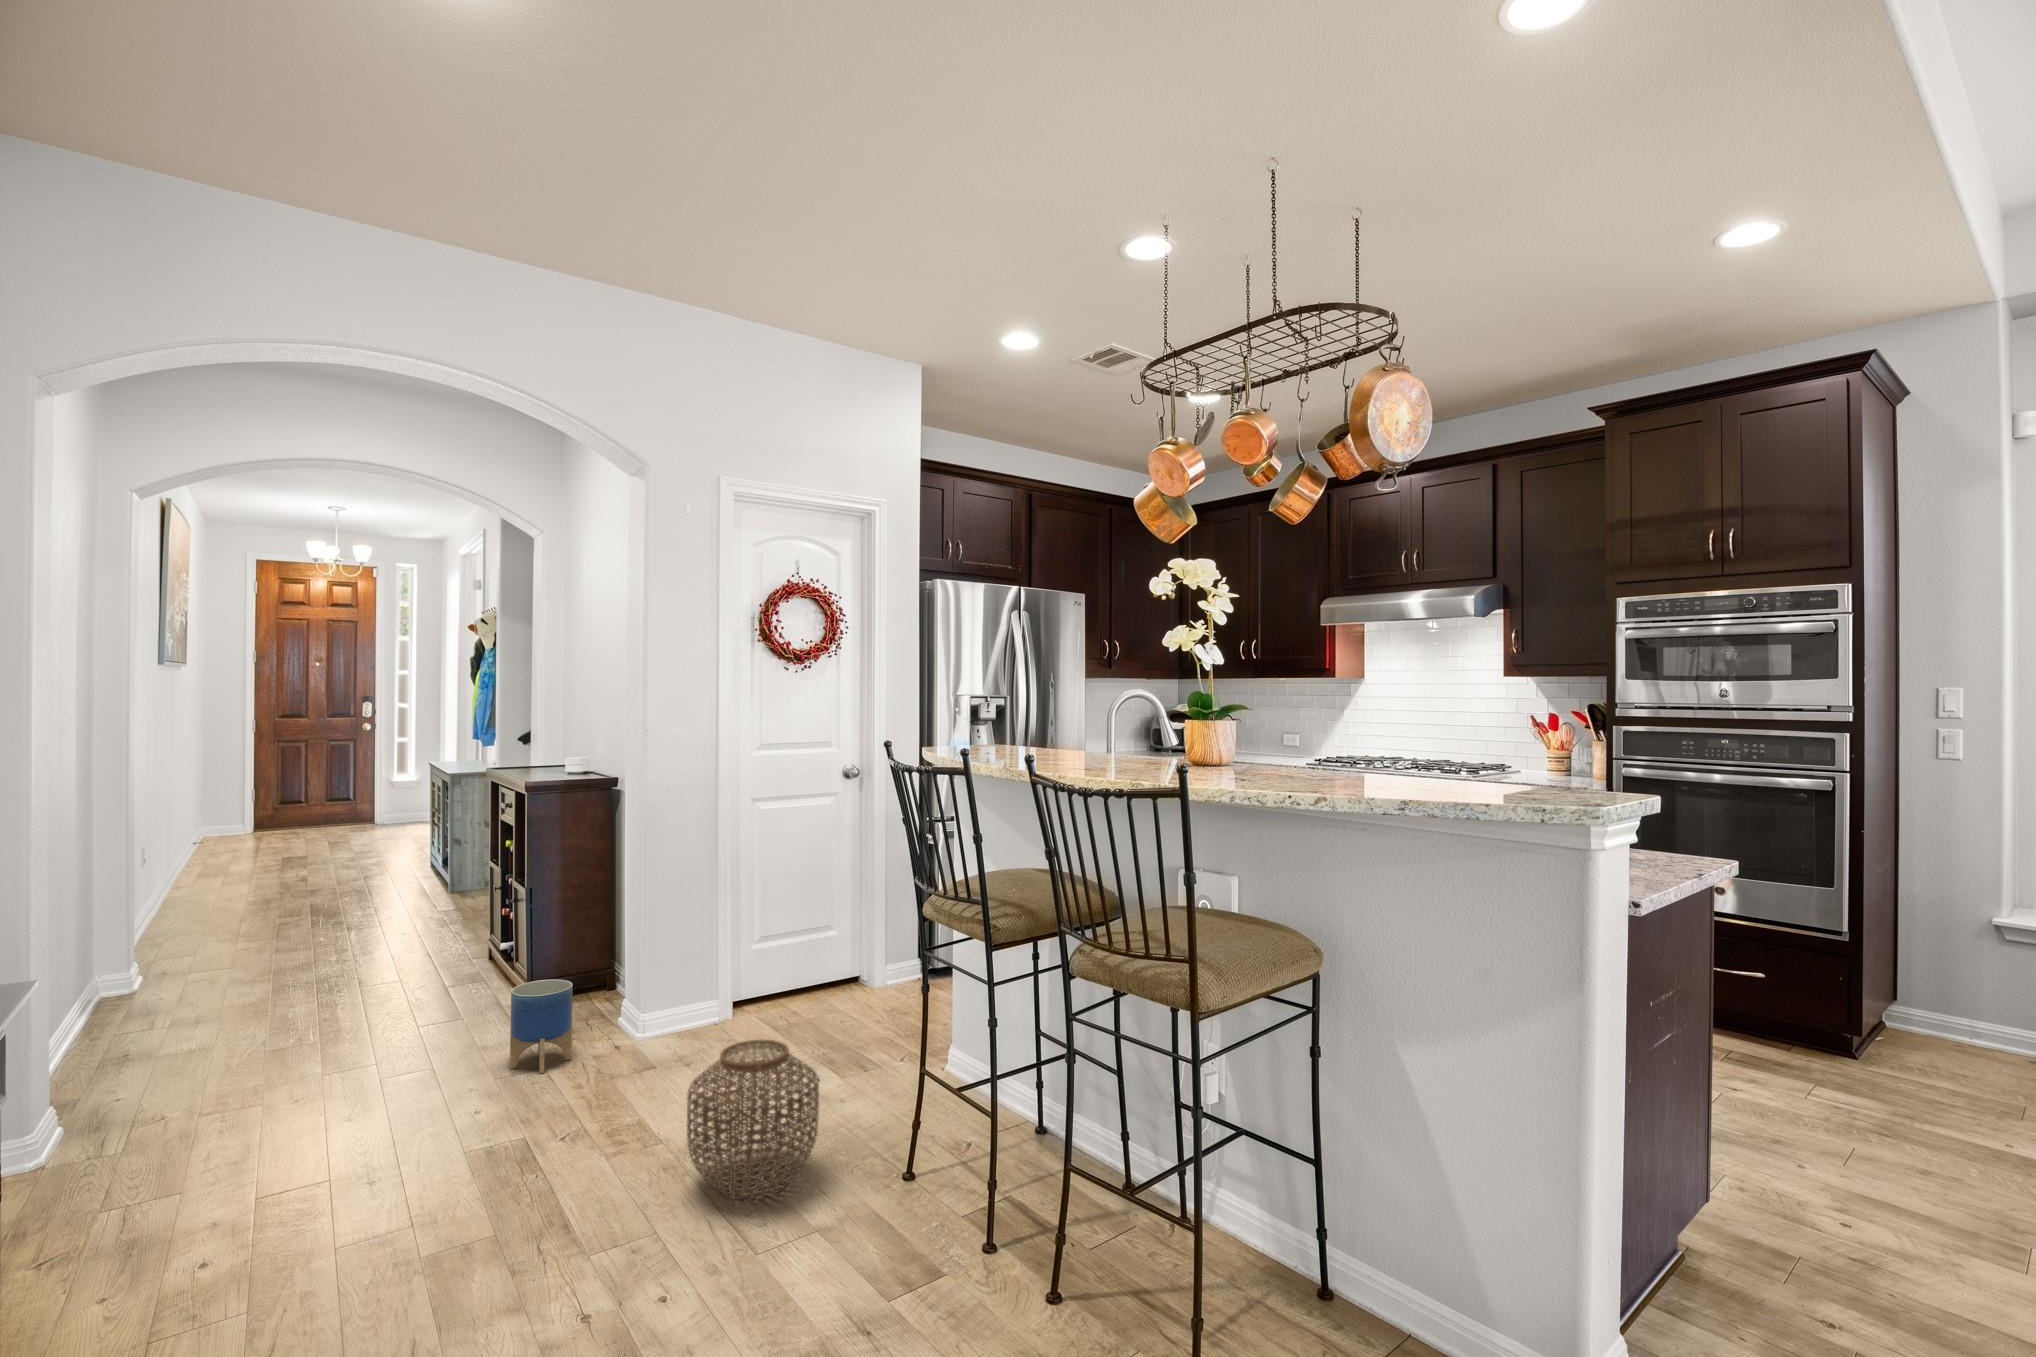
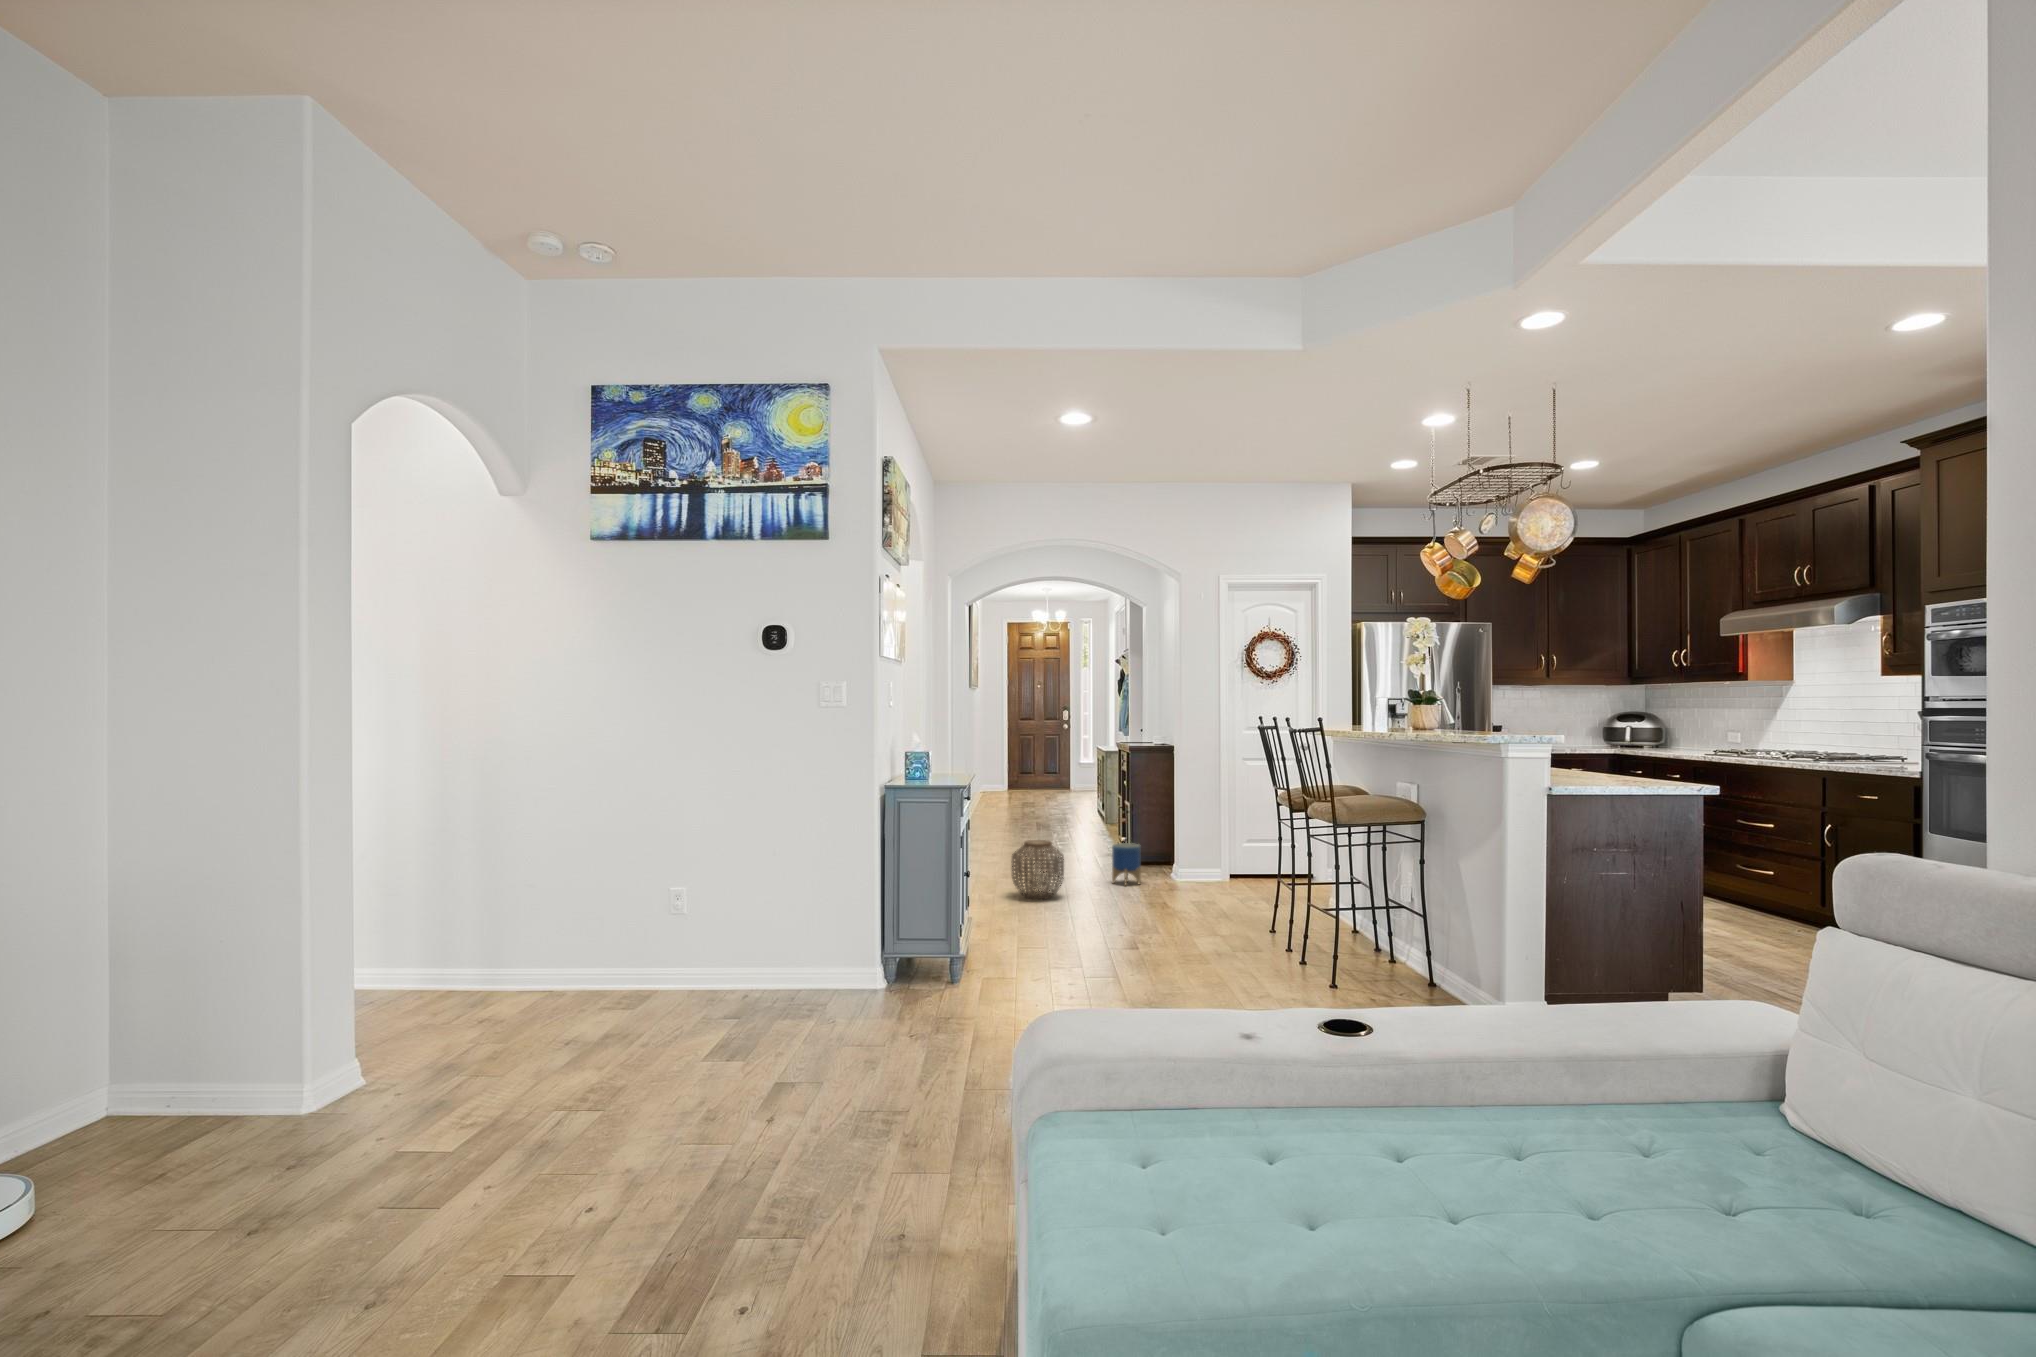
woven basket: present [687,1040,819,1199] -> present [1011,840,1064,900]

